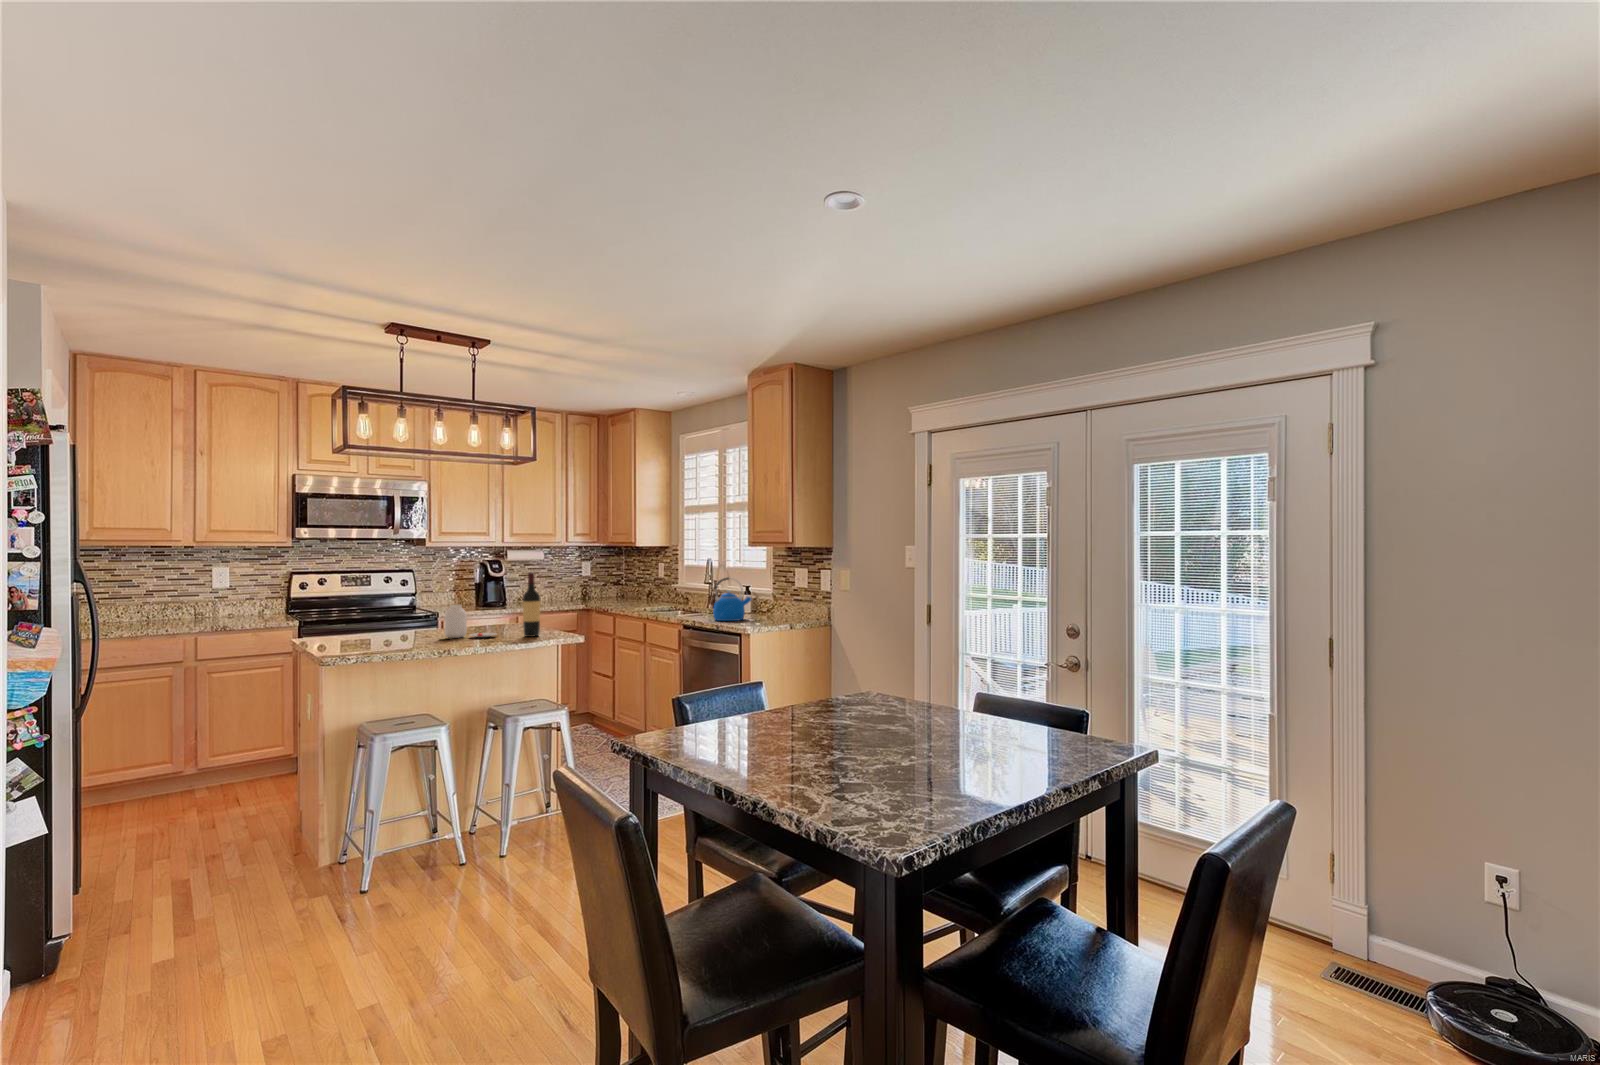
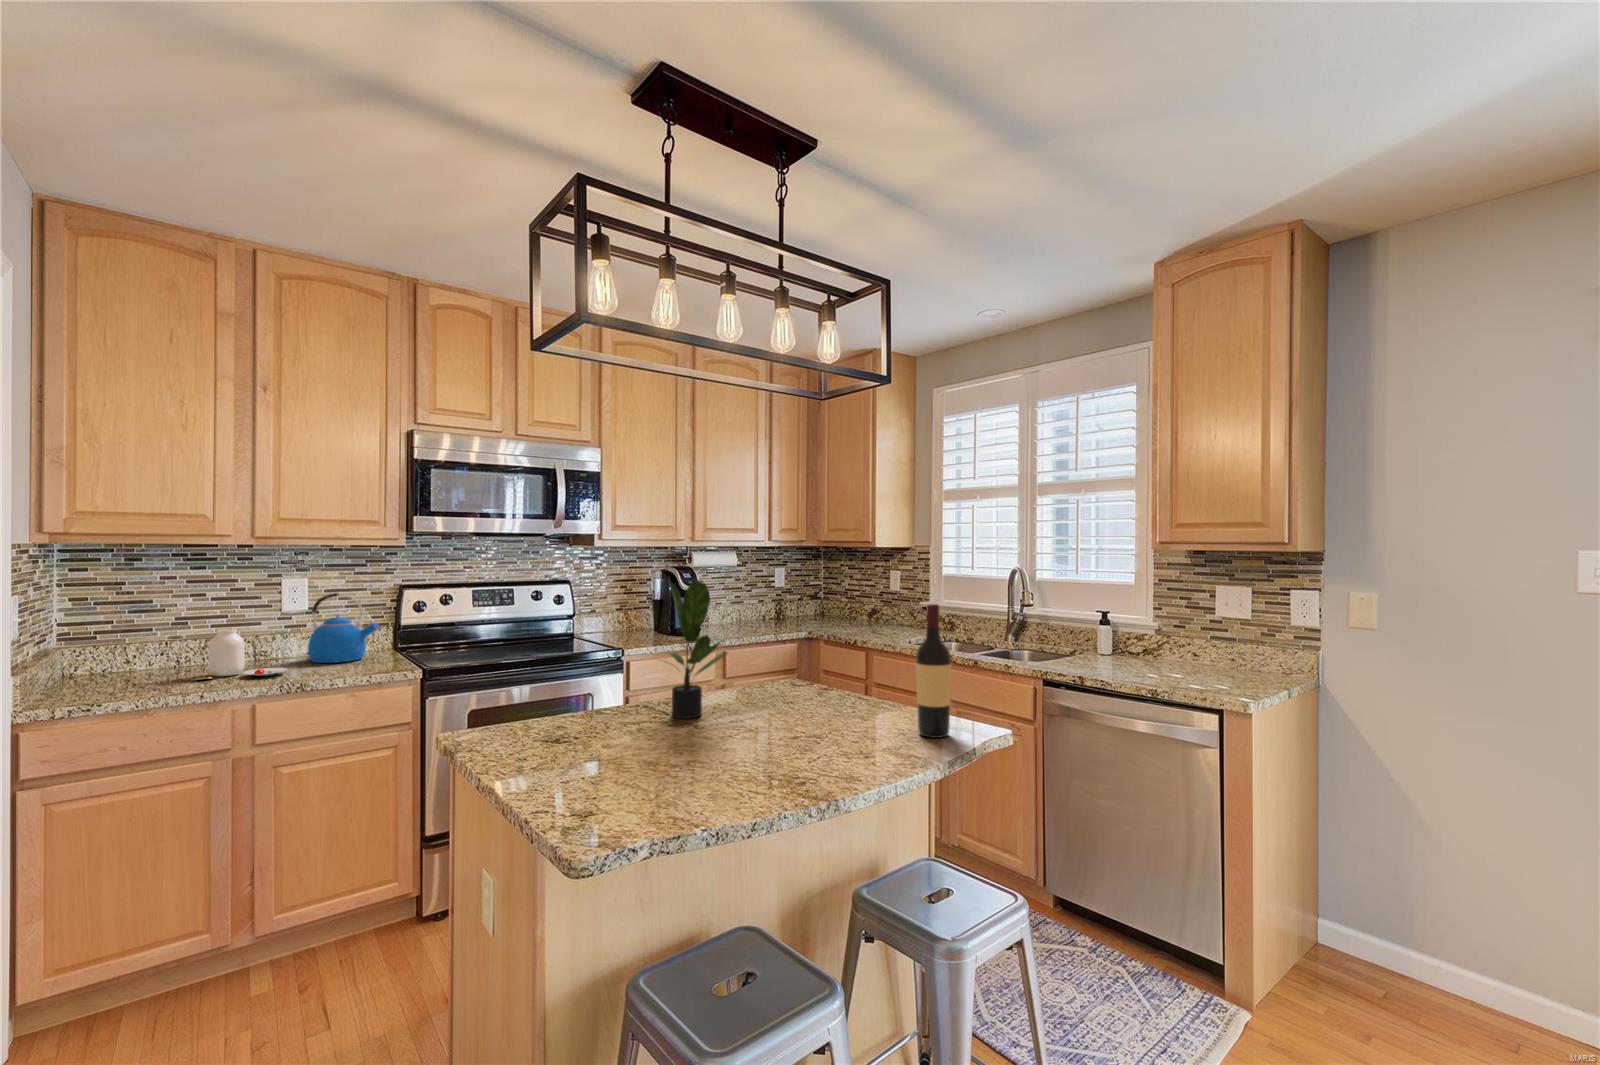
potted plant: none [402,561,446,633] -> present [669,580,728,719]
kettle: present [713,578,752,621] -> present [308,593,379,663]
jar: present [445,605,497,639] -> present [193,629,287,680]

